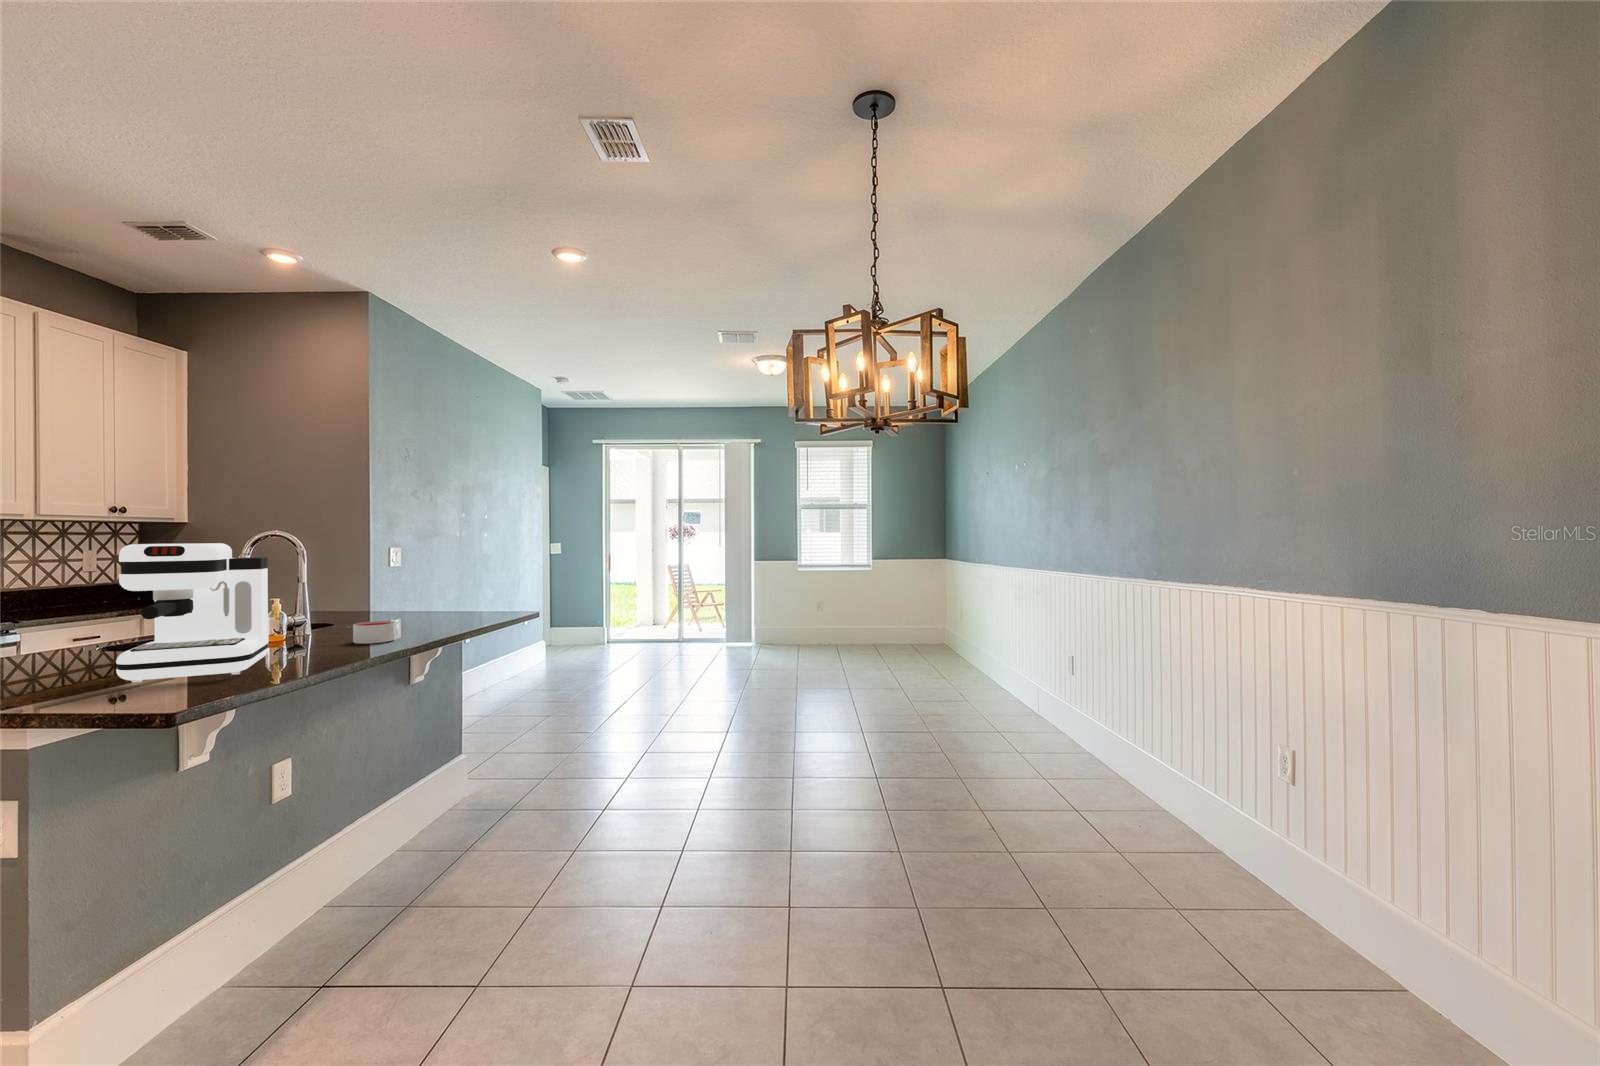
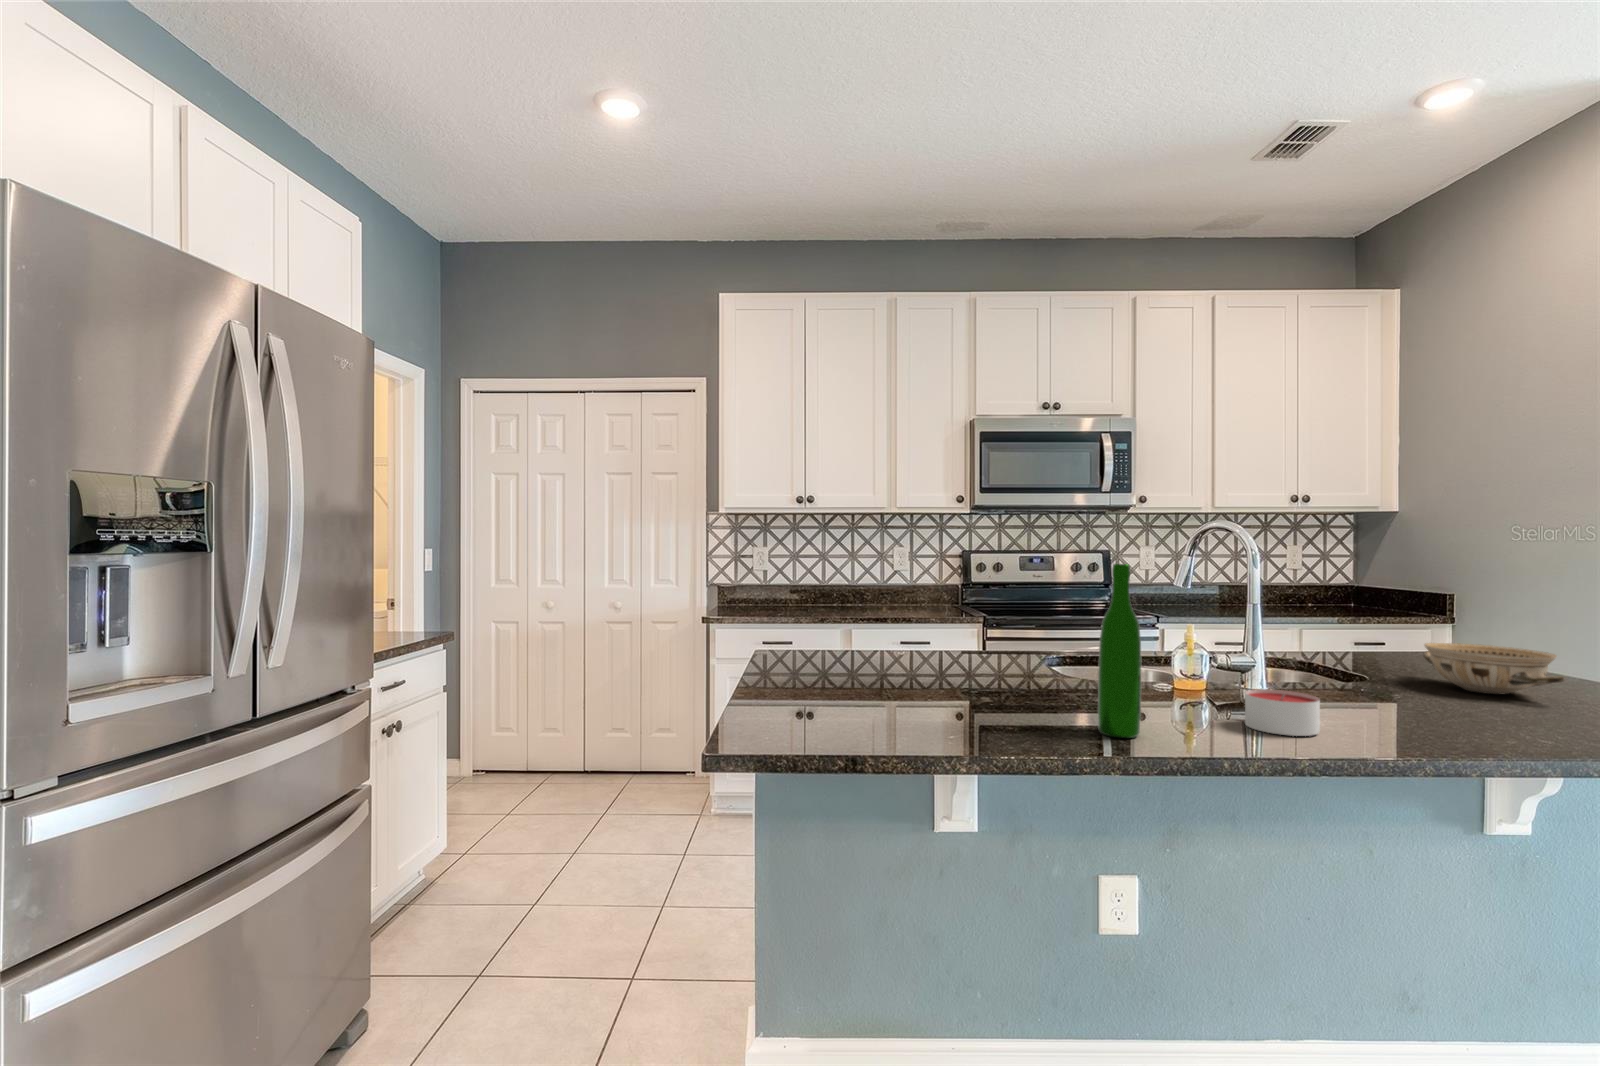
coffee maker: present [116,543,269,683] -> none [855,540,1048,725]
wine bottle: none [312,554,341,659] -> present [1098,564,1141,738]
ceramic bowl: none [345,594,424,619] -> present [1424,643,1564,694]

